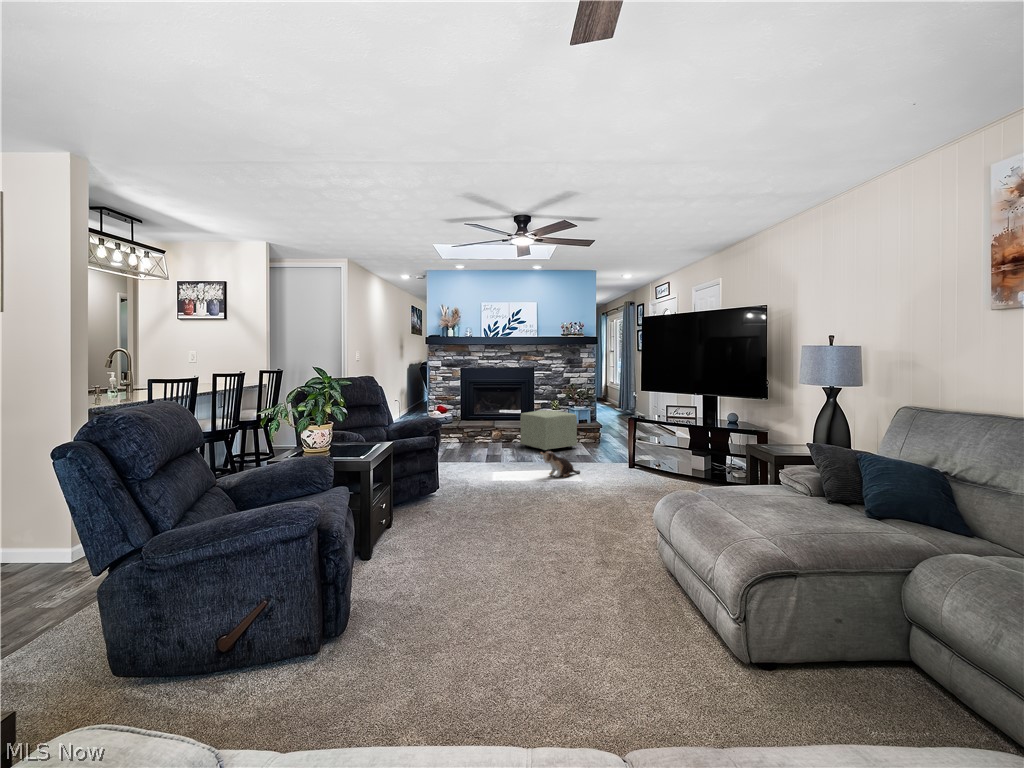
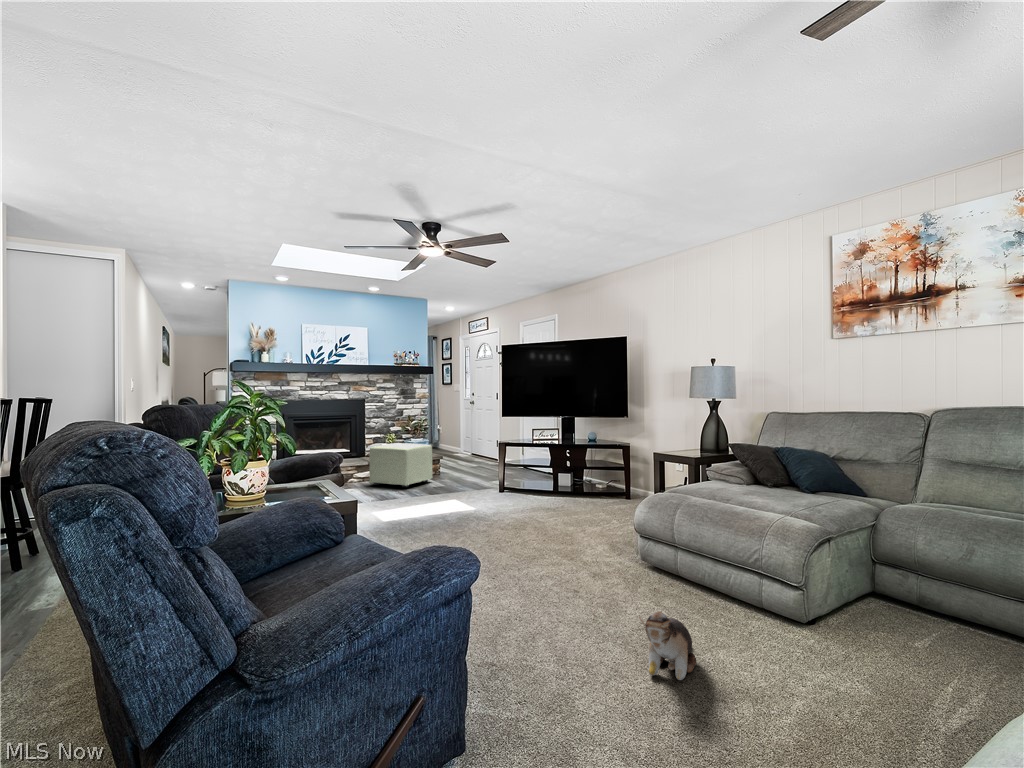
plush toy: present [541,451,580,477] -> present [639,611,696,680]

